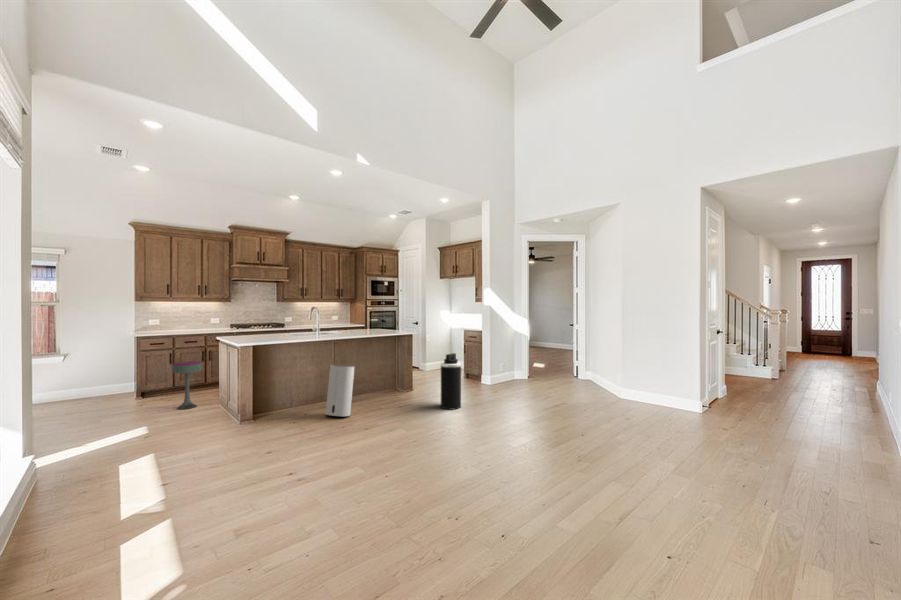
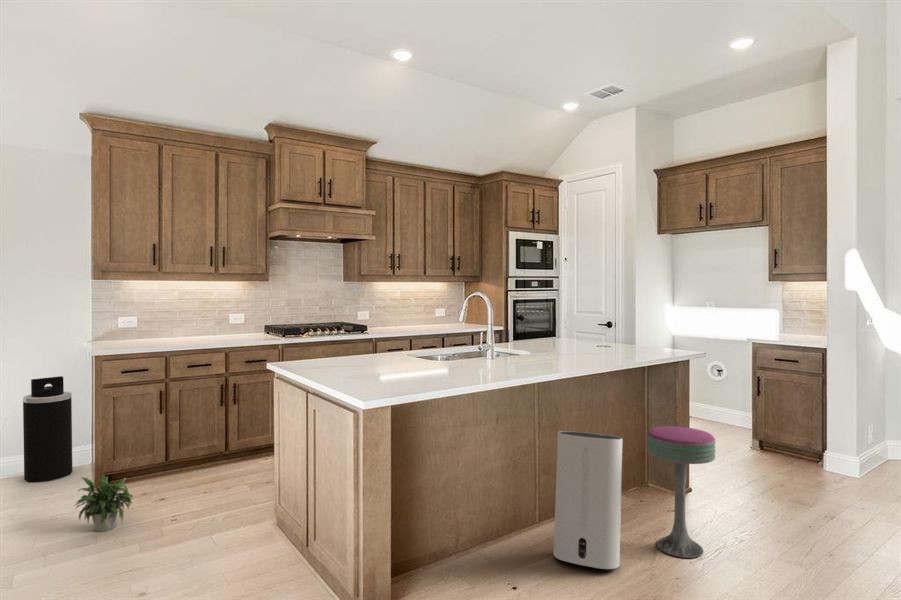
trash can: present [441,353,461,410] -> present [23,376,72,482]
bar stool: present [172,361,202,409] -> present [647,426,715,558]
potted plant: none [121,389,150,414] -> present [76,474,132,532]

